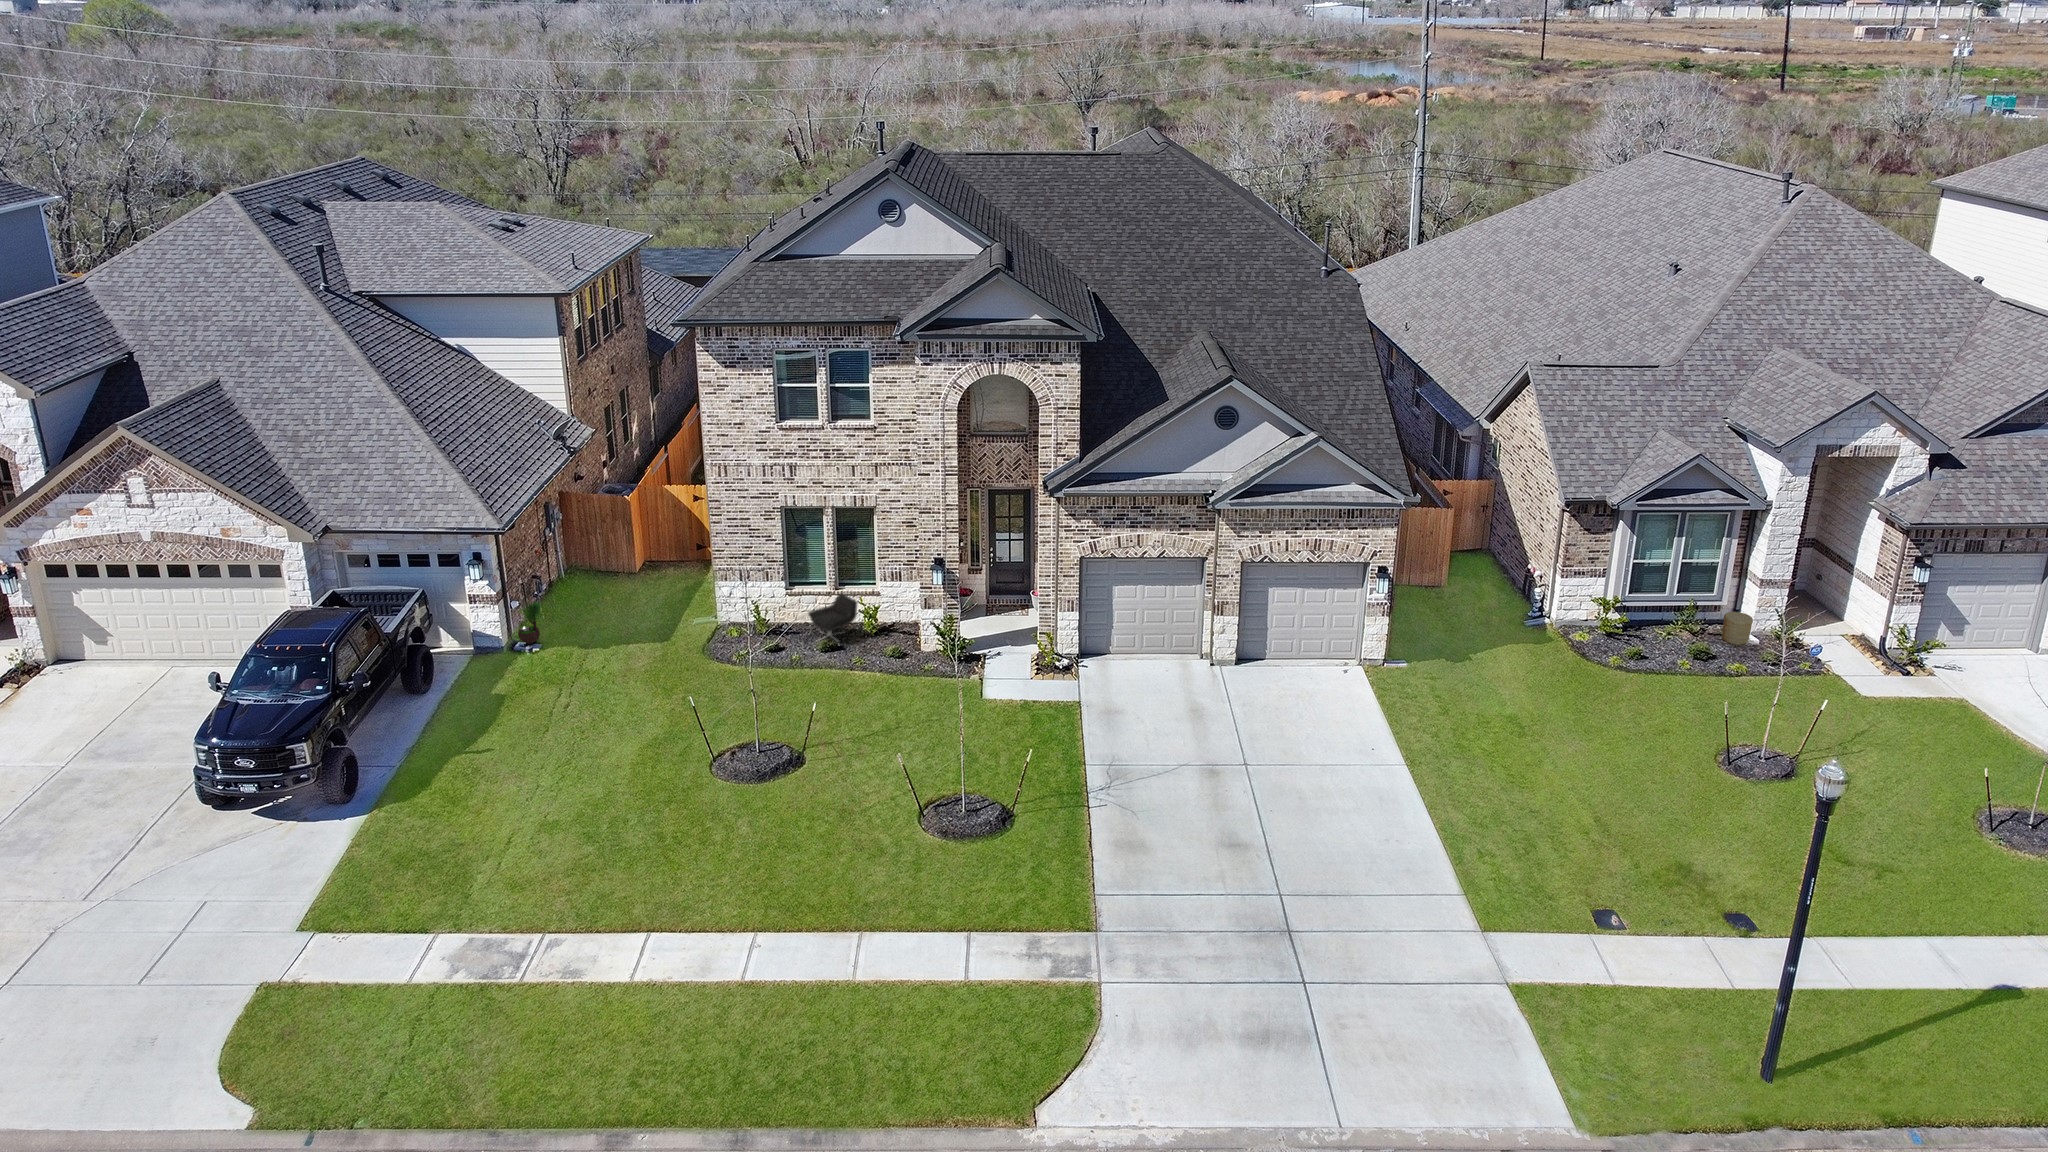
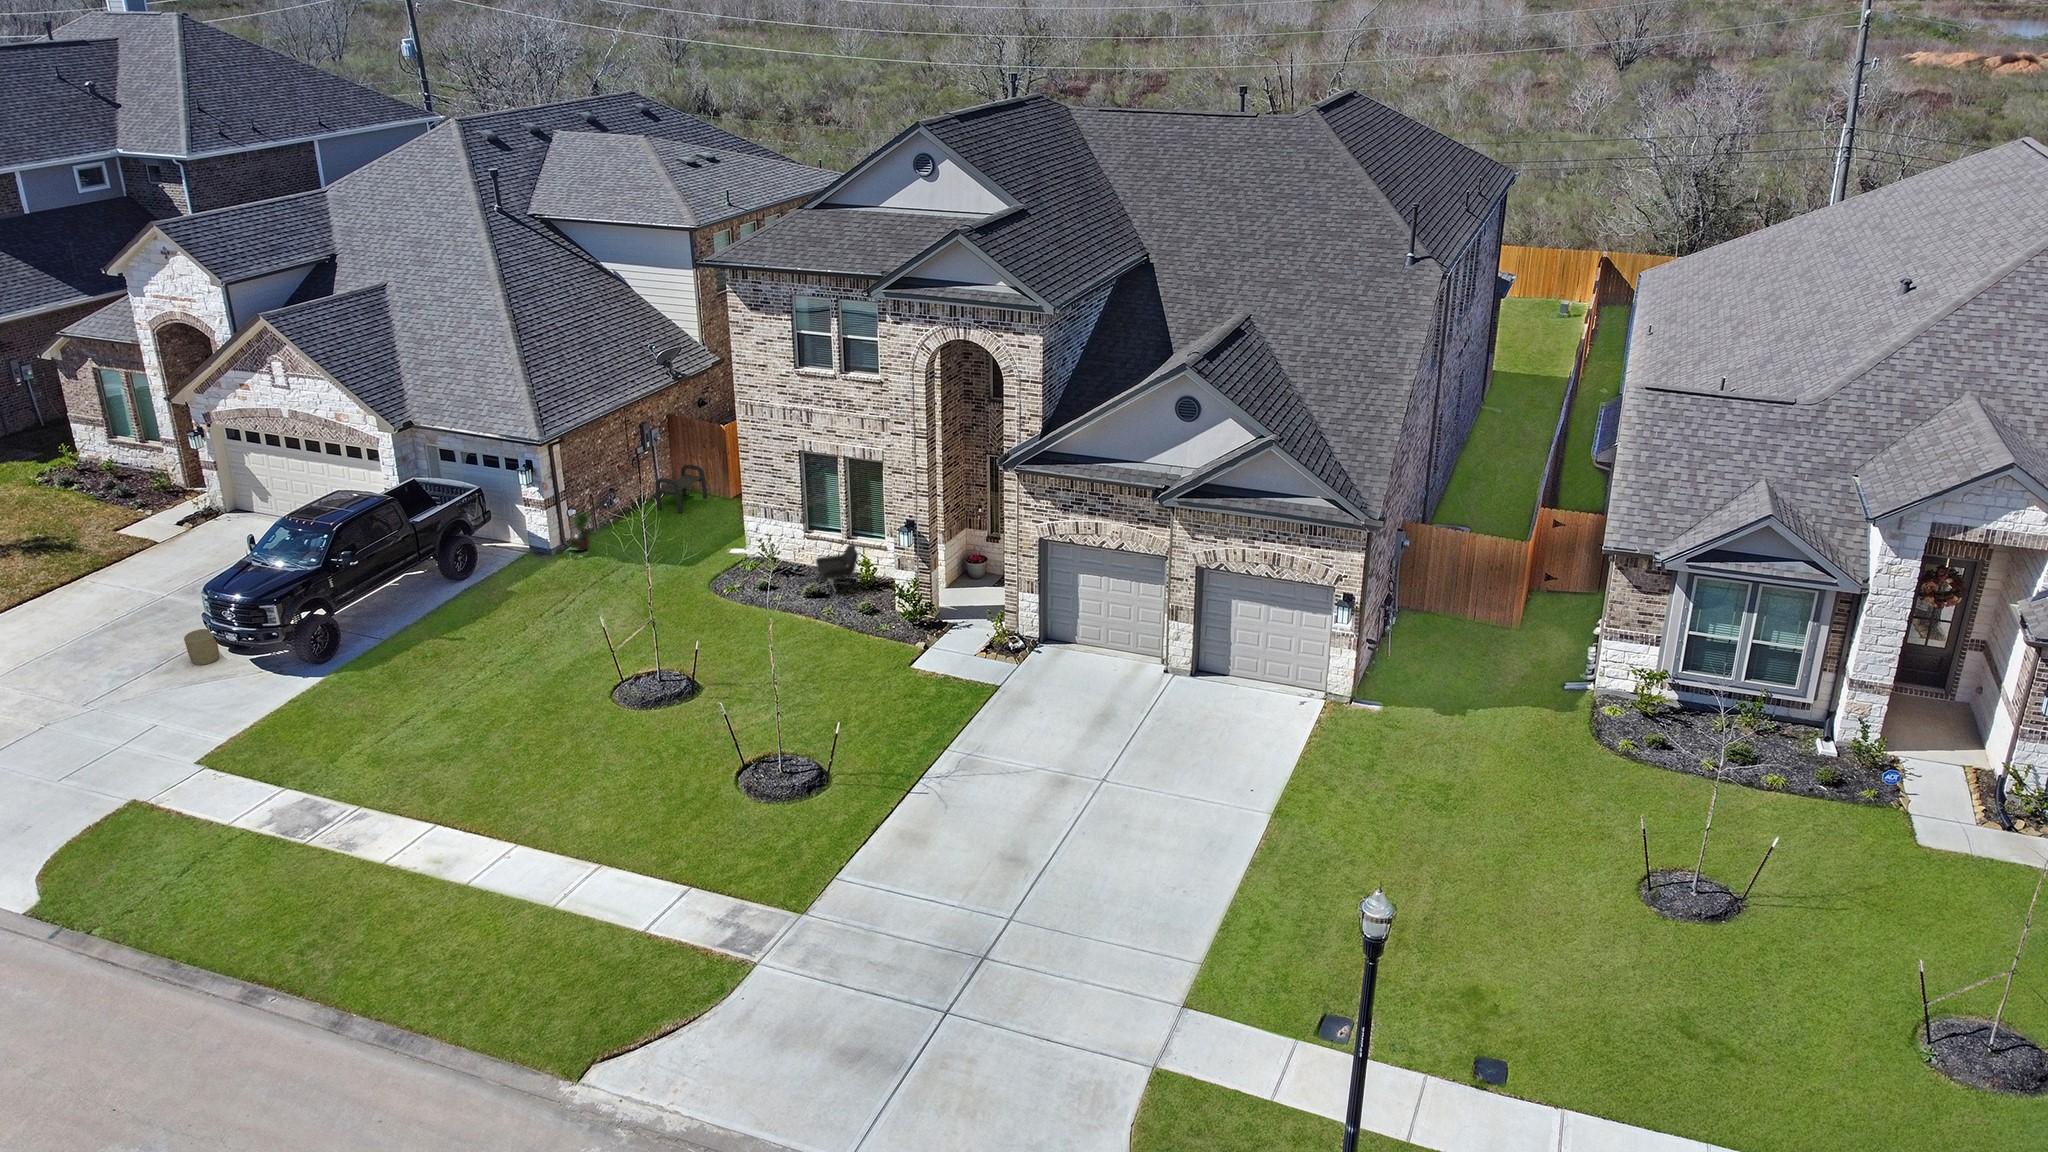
bench: none [570,541,615,592] -> present [656,465,707,513]
woven basket: present [1722,612,1753,645] -> present [184,629,219,665]

